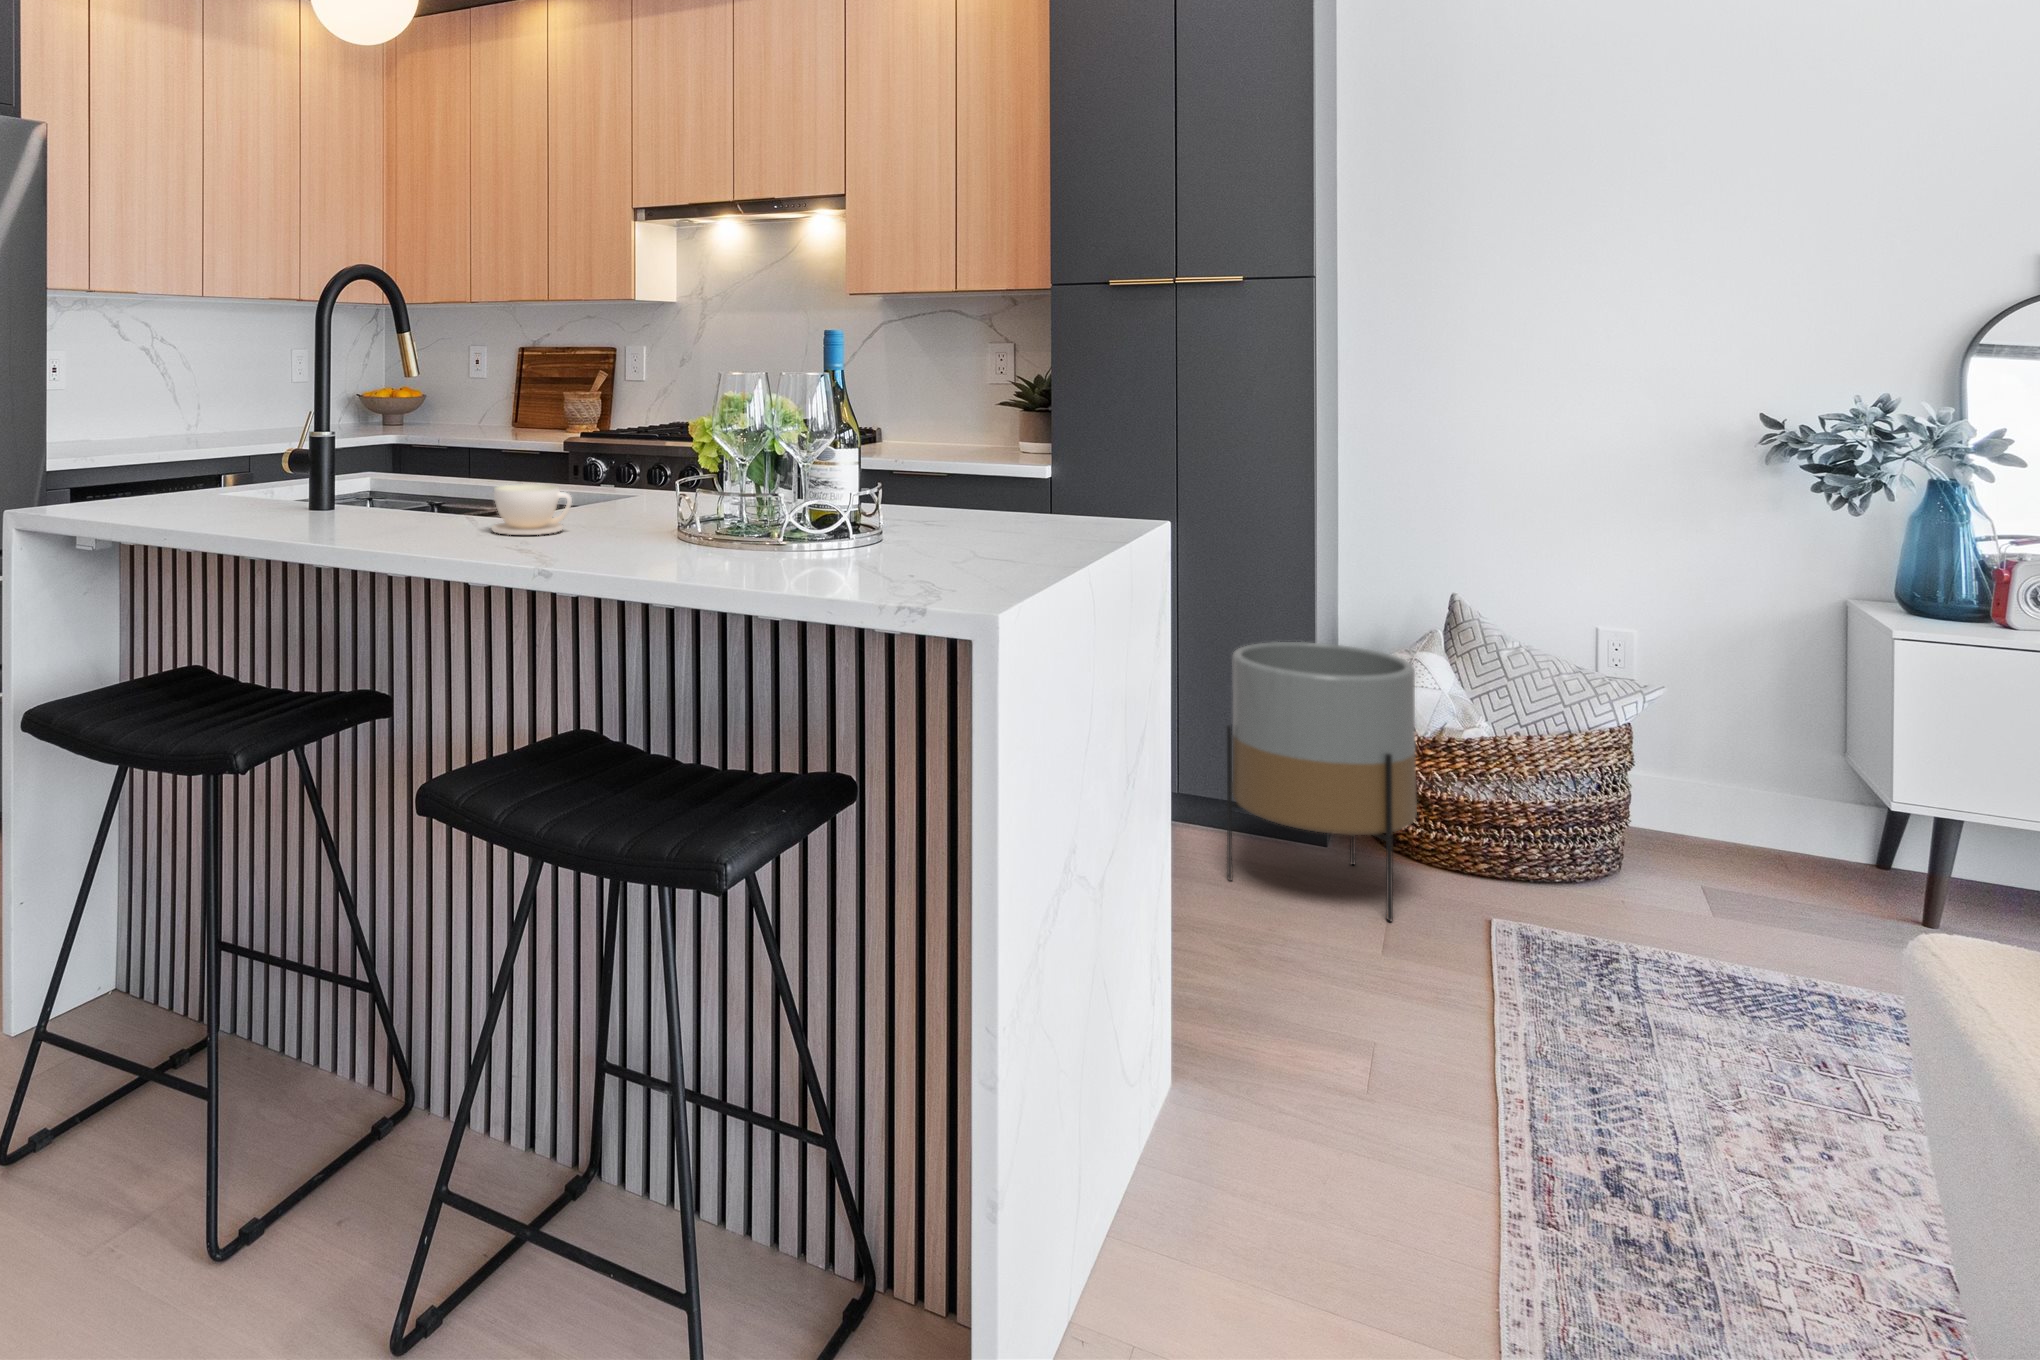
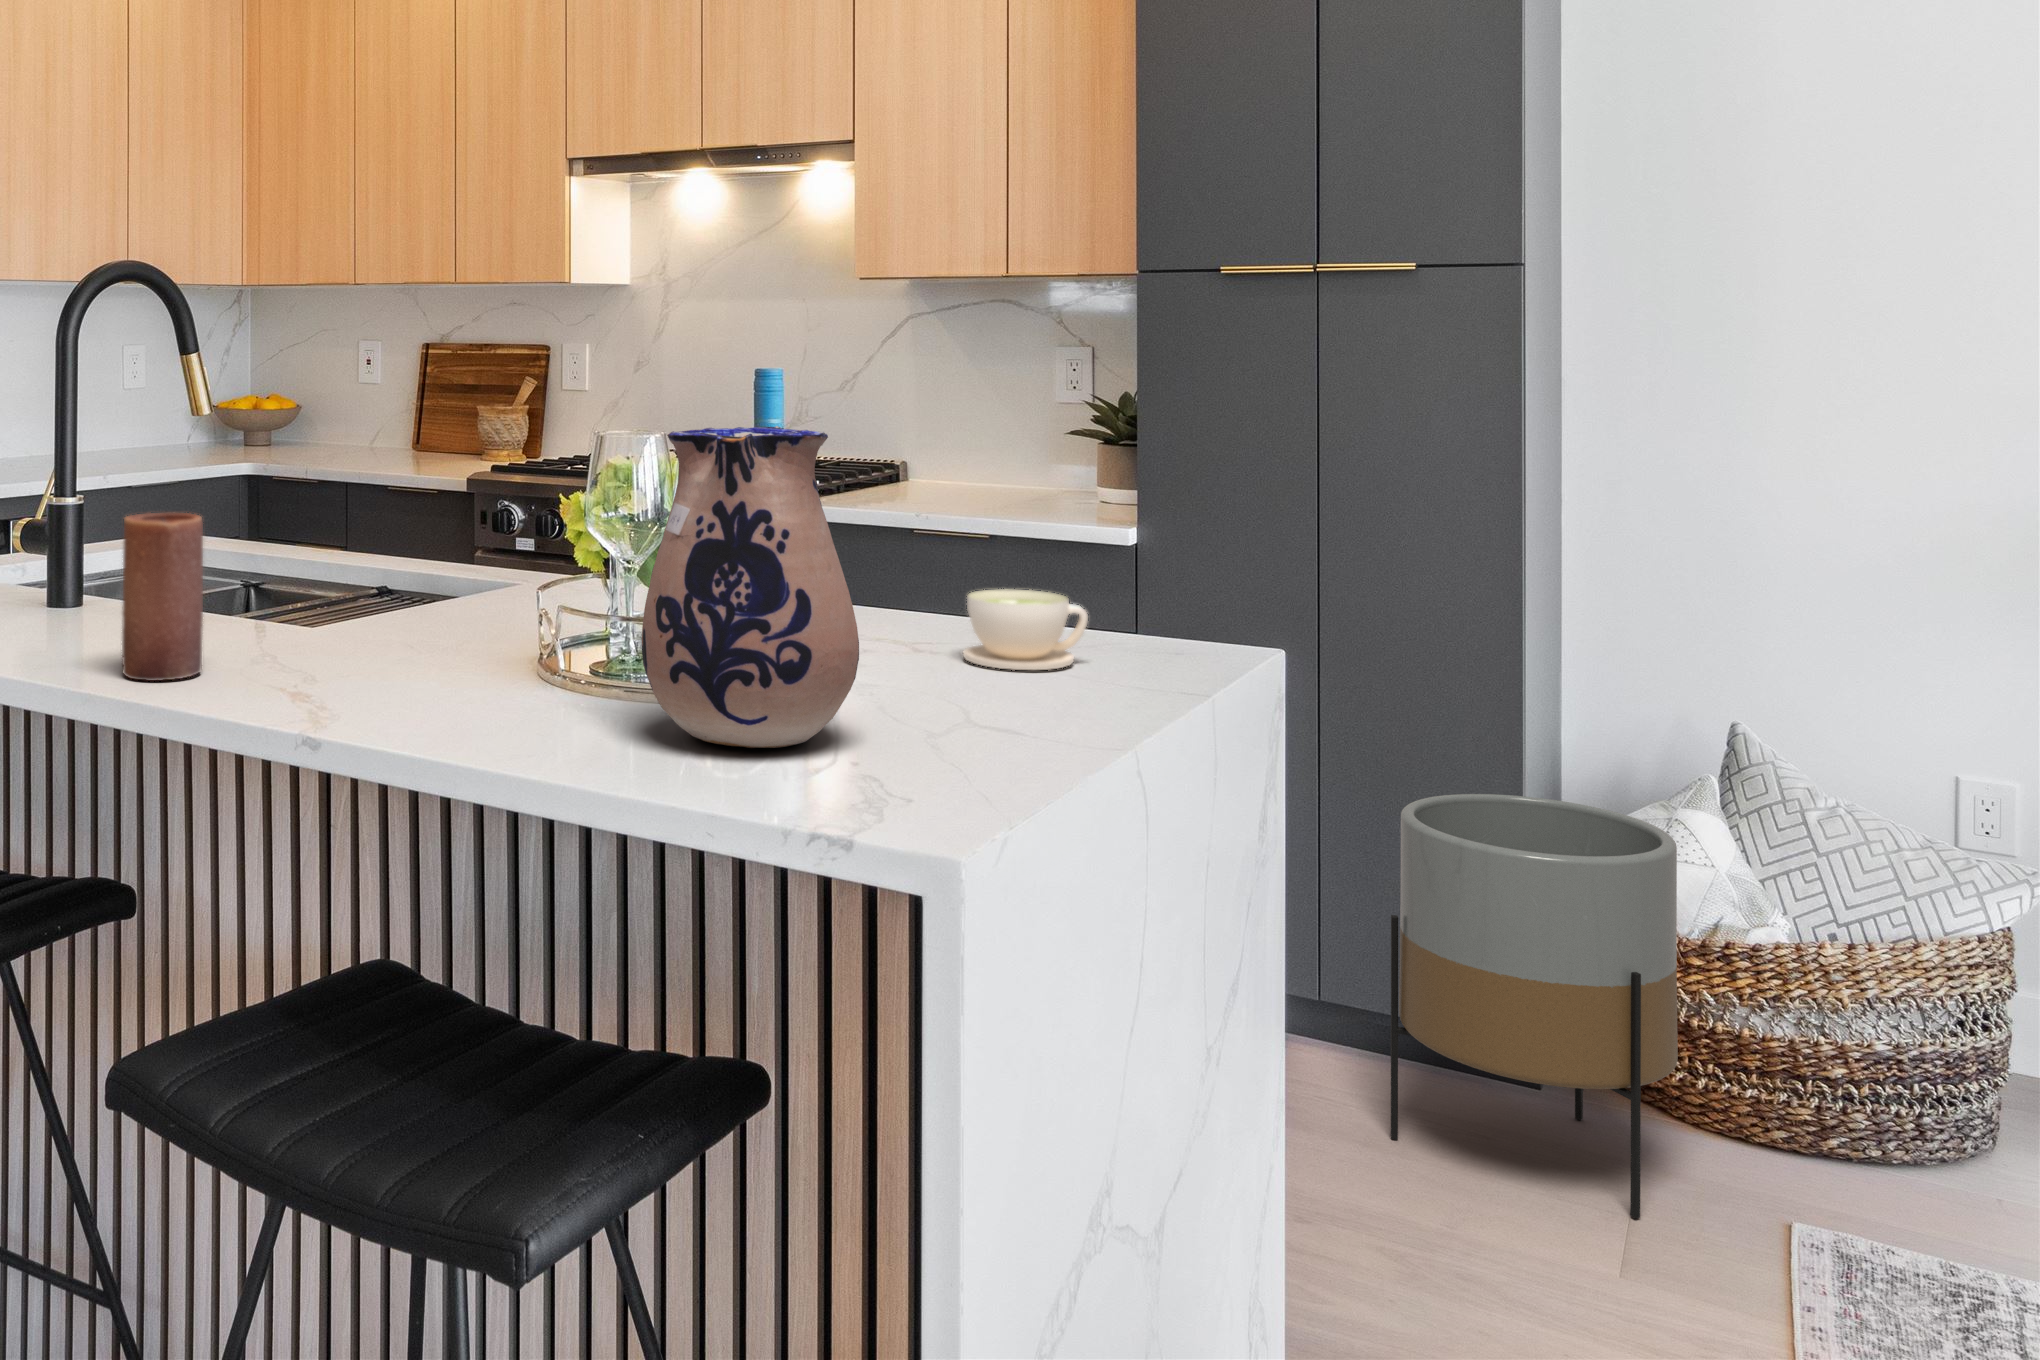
ceramic pitcher: none [760,366,900,570] -> present [642,426,859,748]
candle: none [396,433,450,545] -> present [122,513,203,681]
coffee cup: present [491,484,572,535] -> present [963,589,1088,670]

